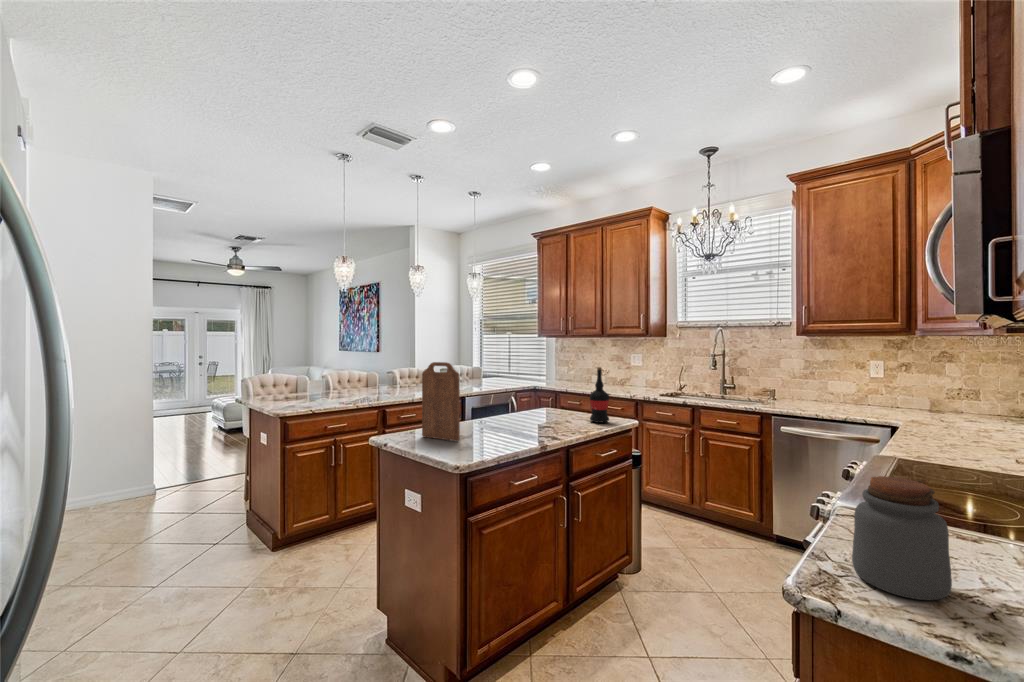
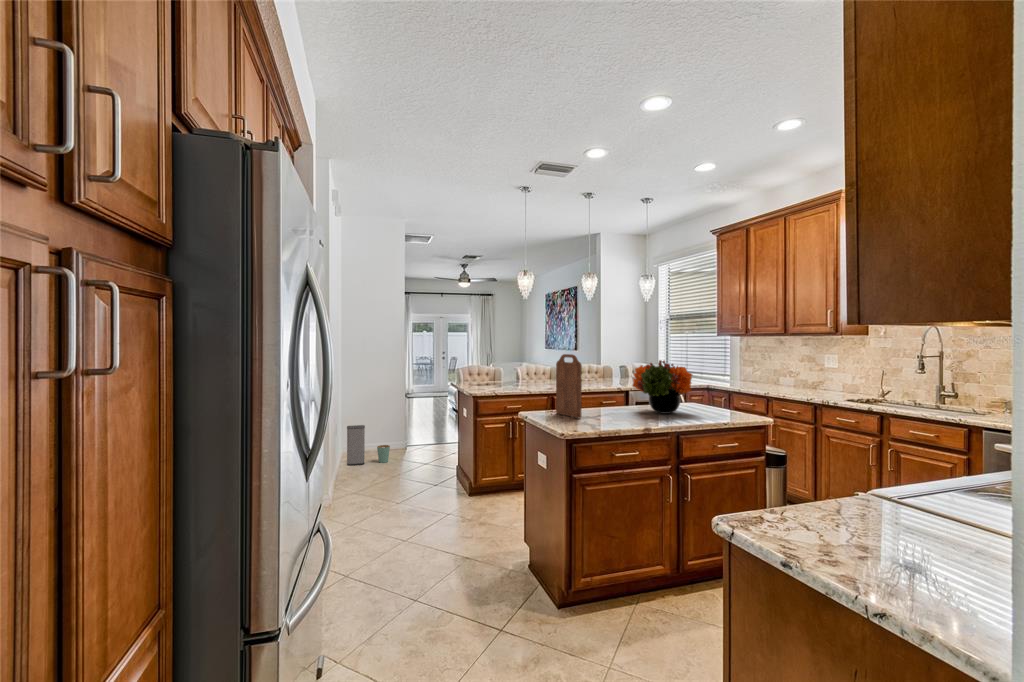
flower arrangement: none [503,366,568,425] -> present [633,360,692,414]
wine bottle: present [590,367,609,423] -> none [718,363,739,416]
trash can: none [42,472,126,538] -> present [347,425,390,466]
jar: present [852,476,952,600] -> none [767,443,841,540]

